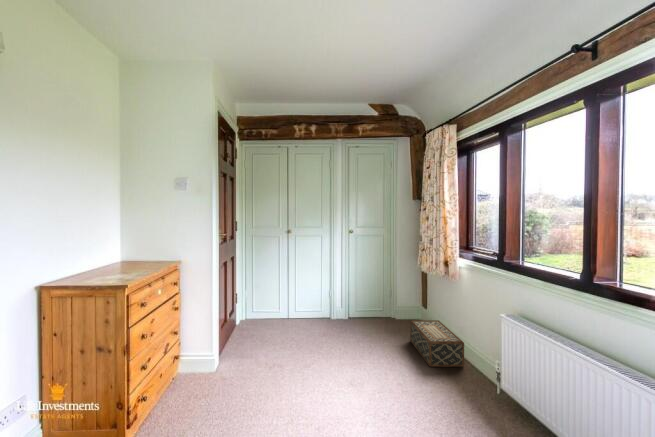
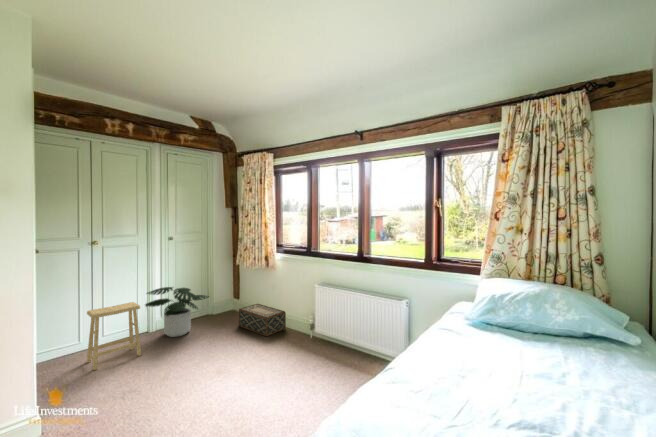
potted plant: none [322,279,383,332] -> present [145,287,209,337]
footstool: none [272,287,309,338] -> present [87,302,141,370]

